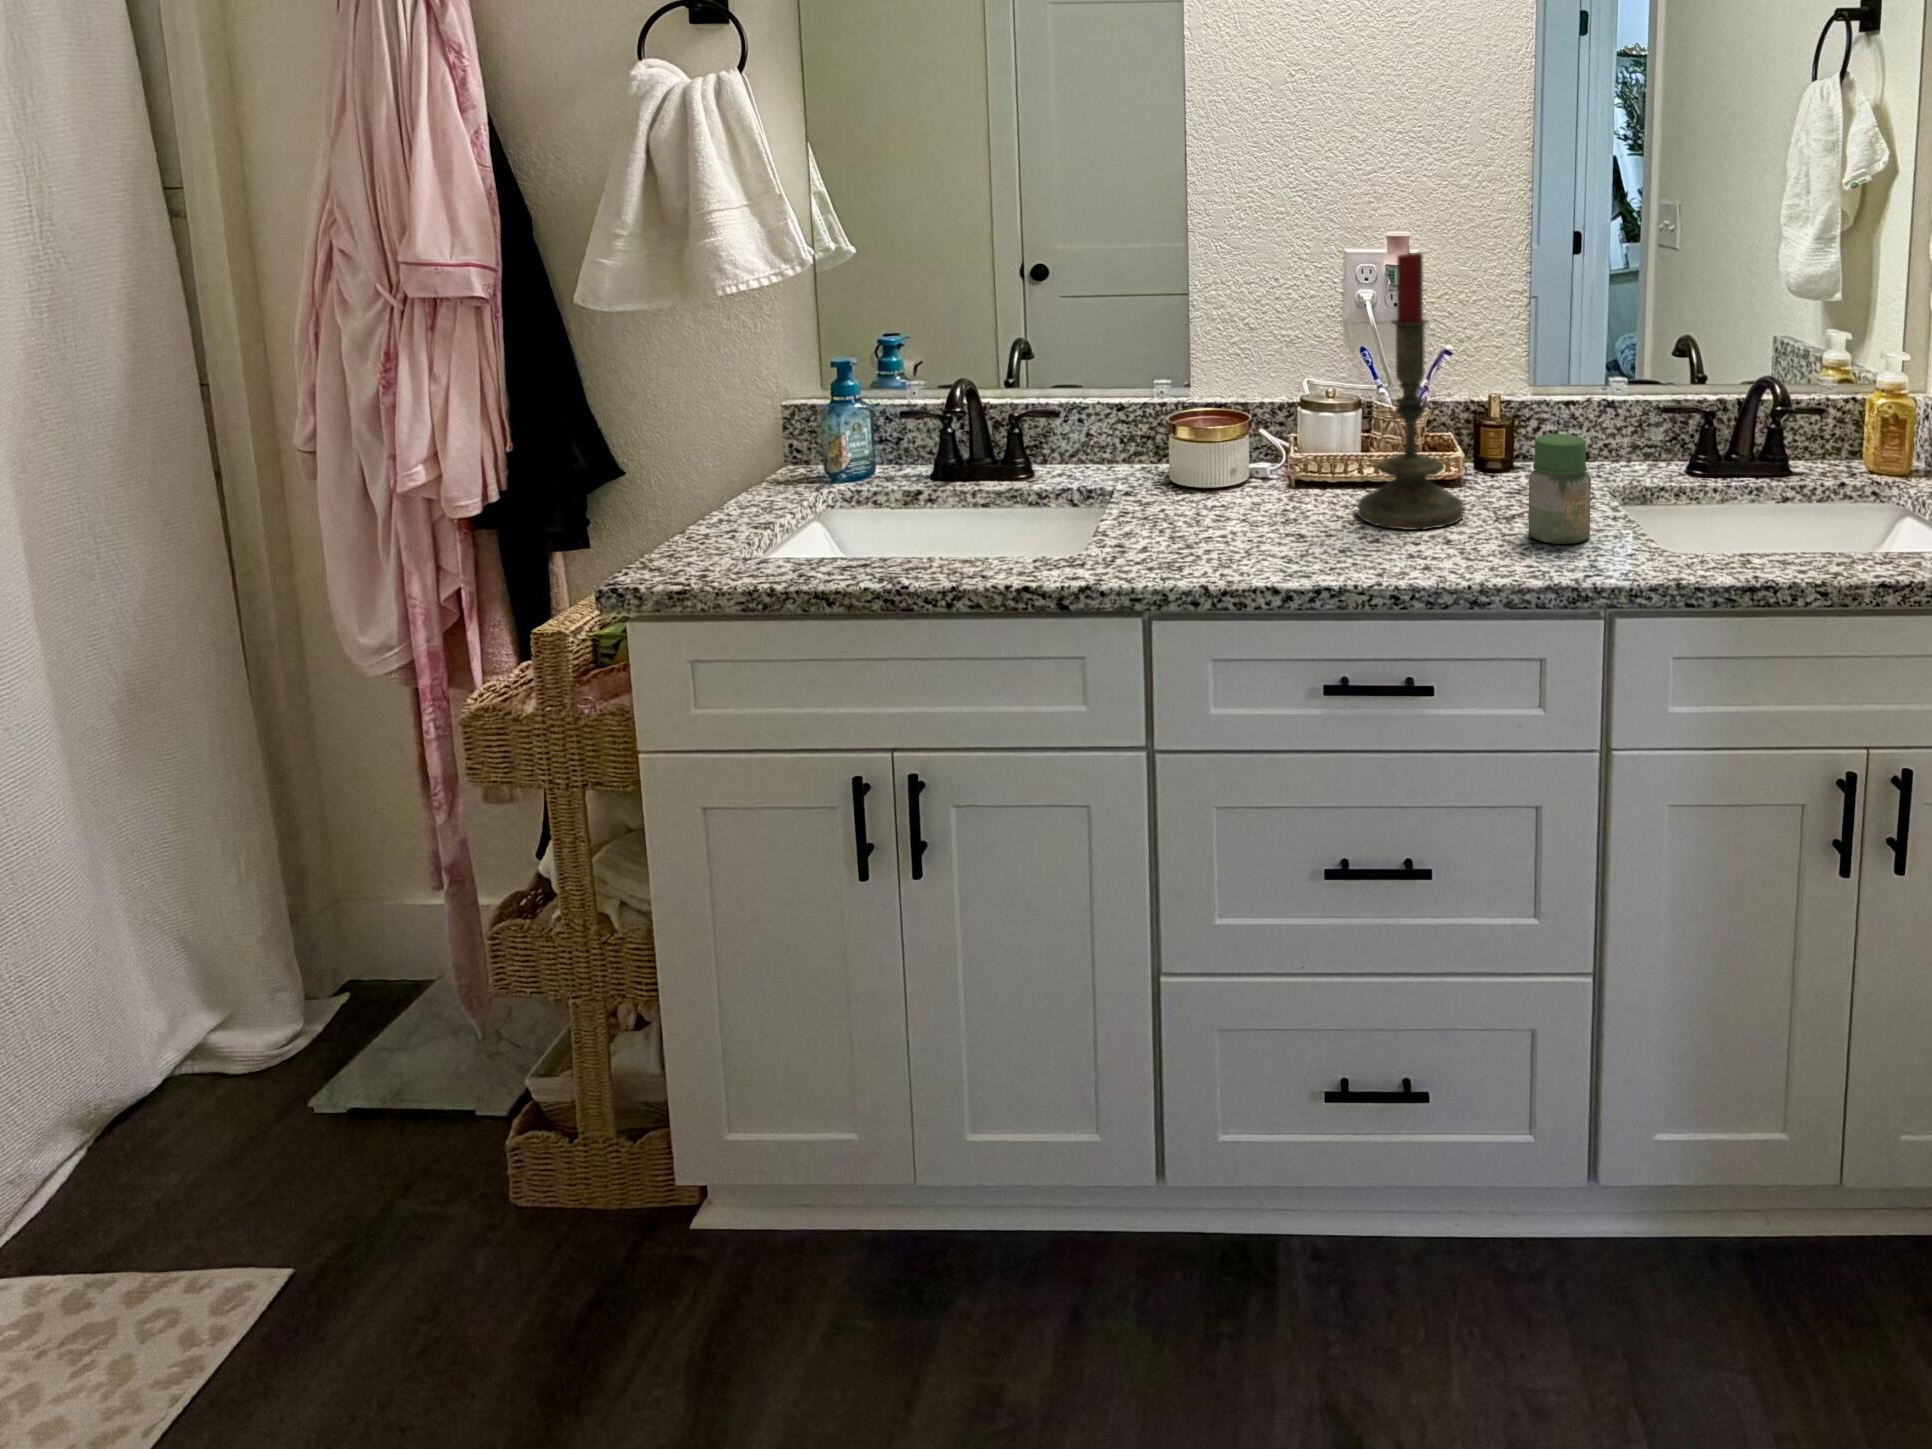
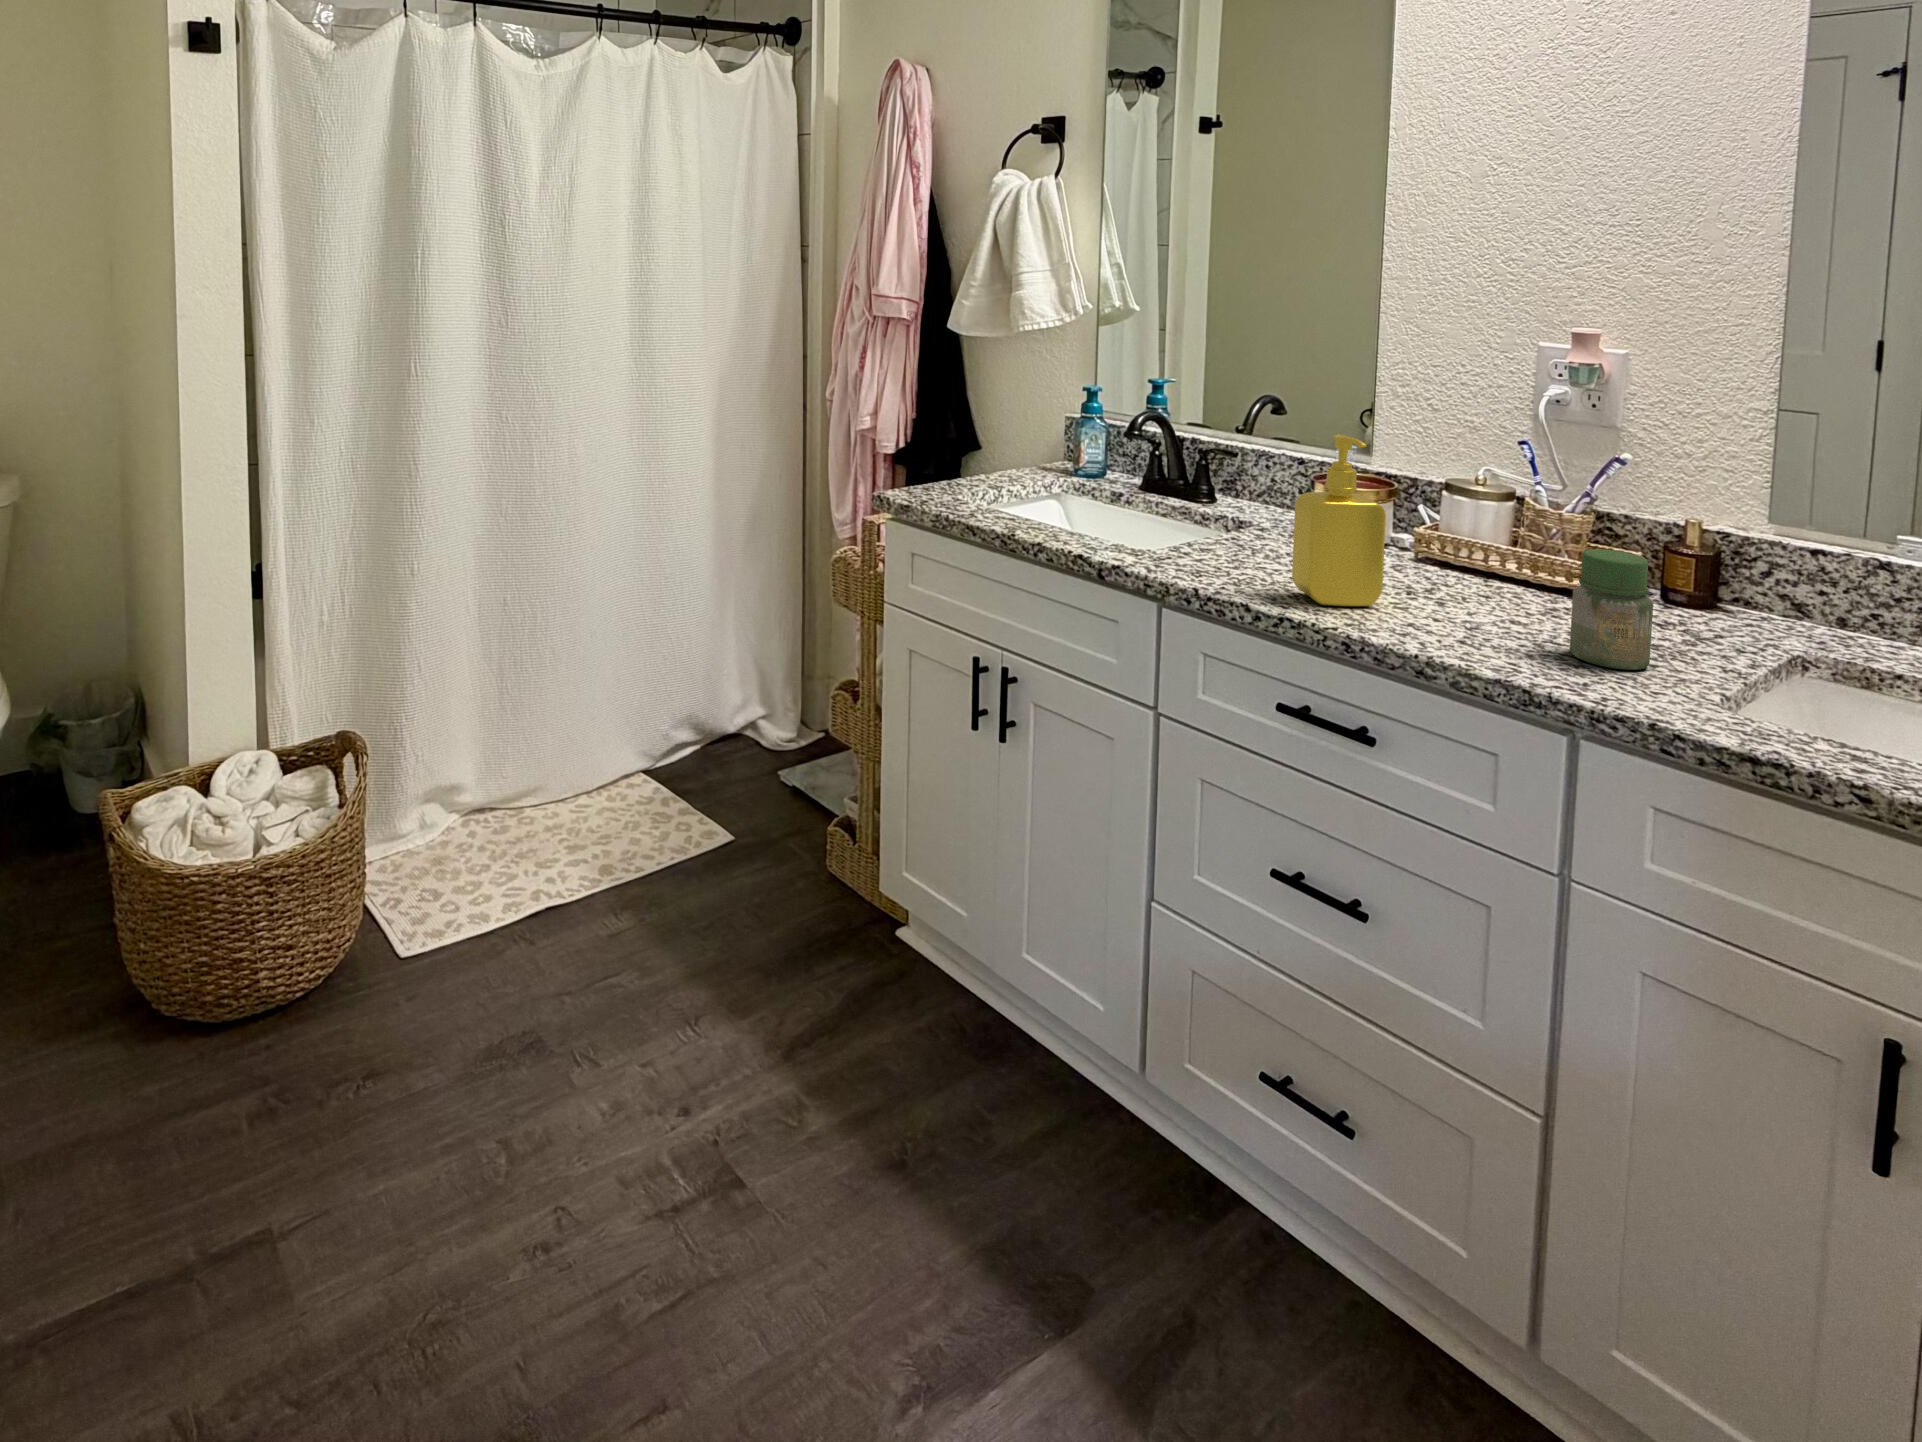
candle: present [1358,252,1463,530] -> none [1428,339,1553,622]
soap dispenser: none [1274,368,1359,561] -> present [1292,435,1386,606]

